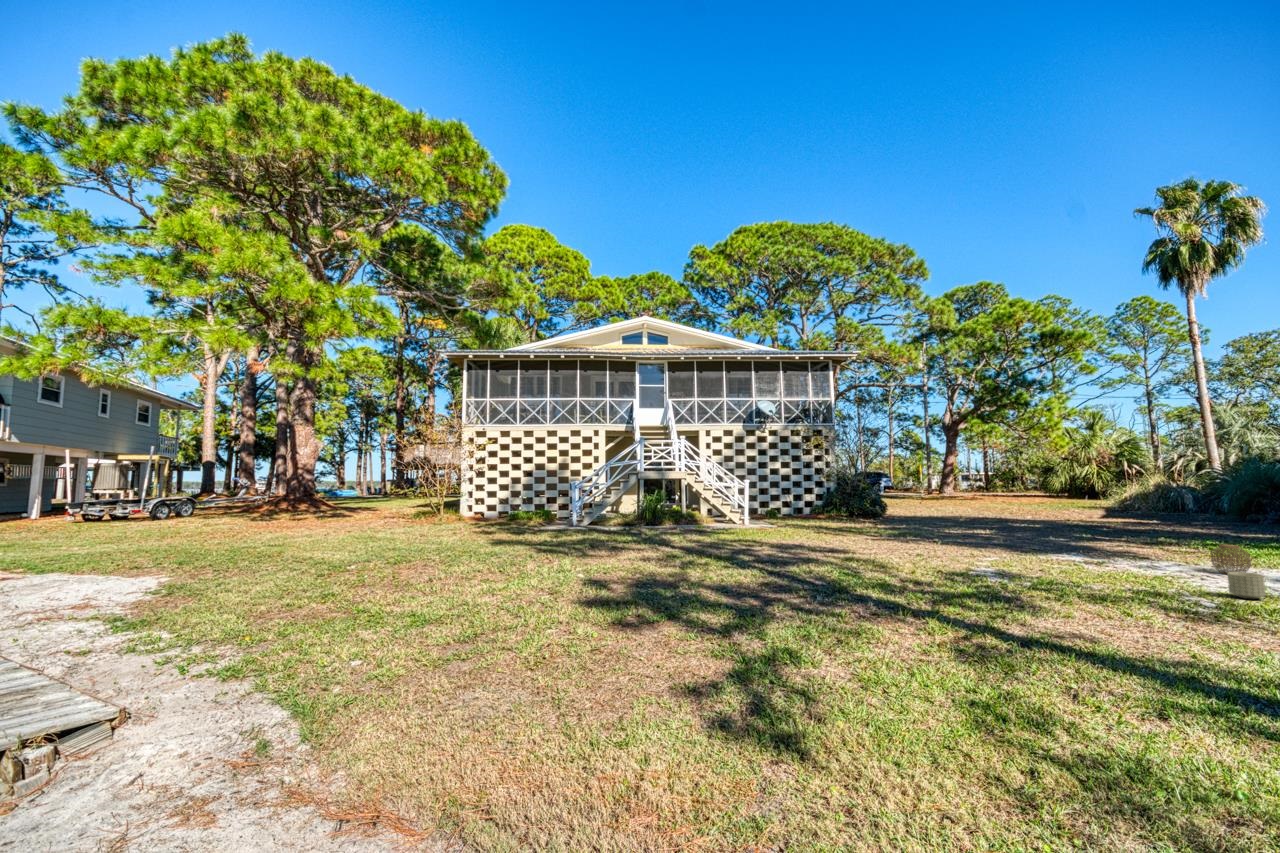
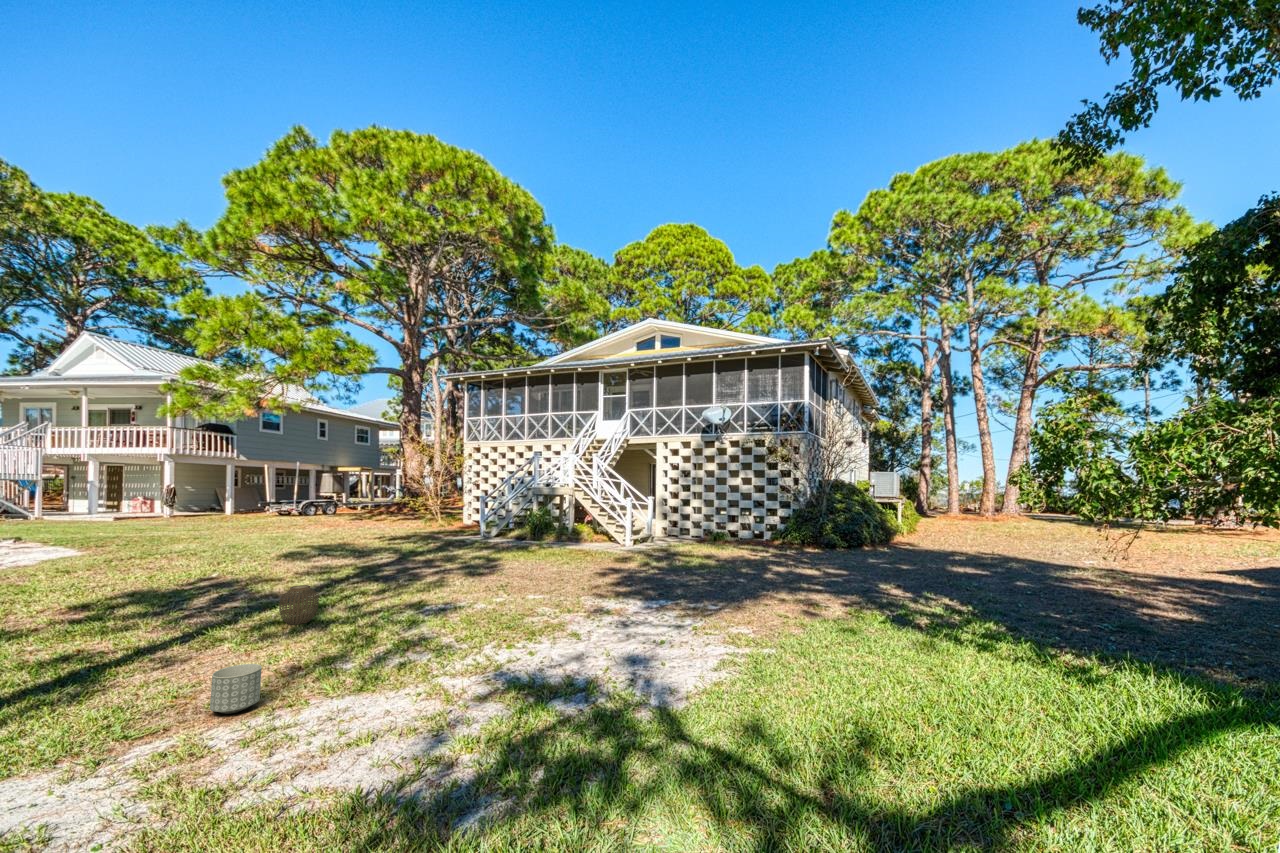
woven basket: present [1211,544,1251,574] -> present [279,585,319,625]

